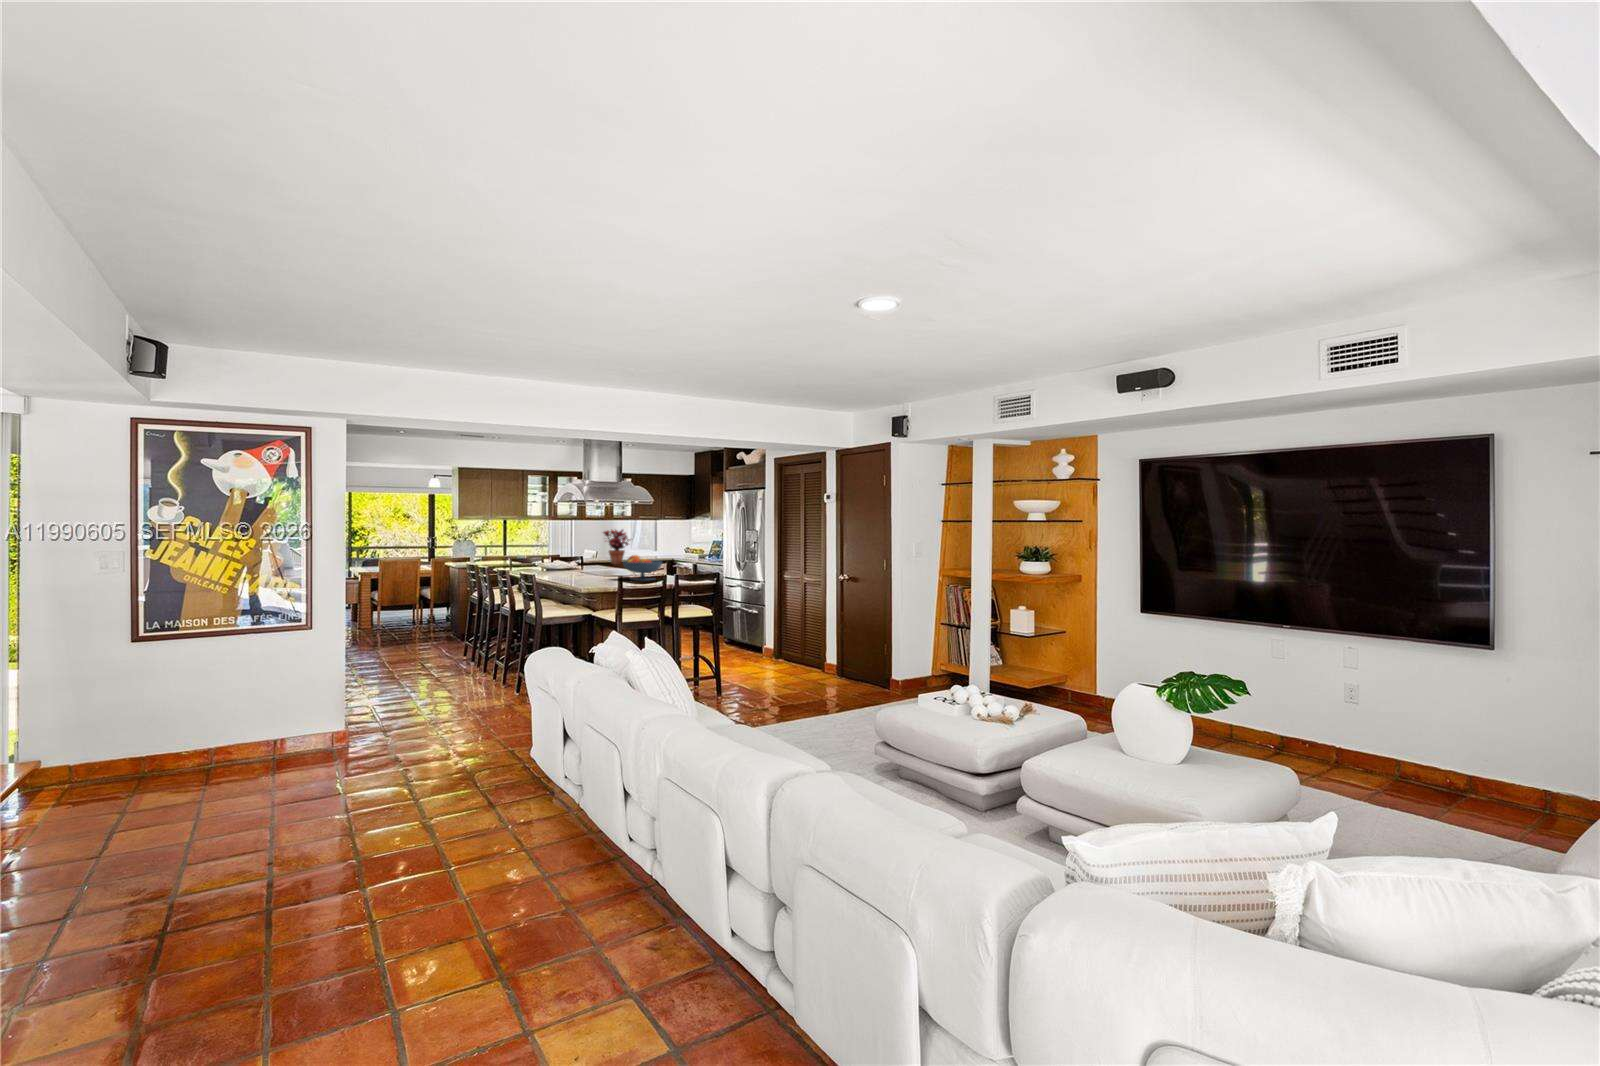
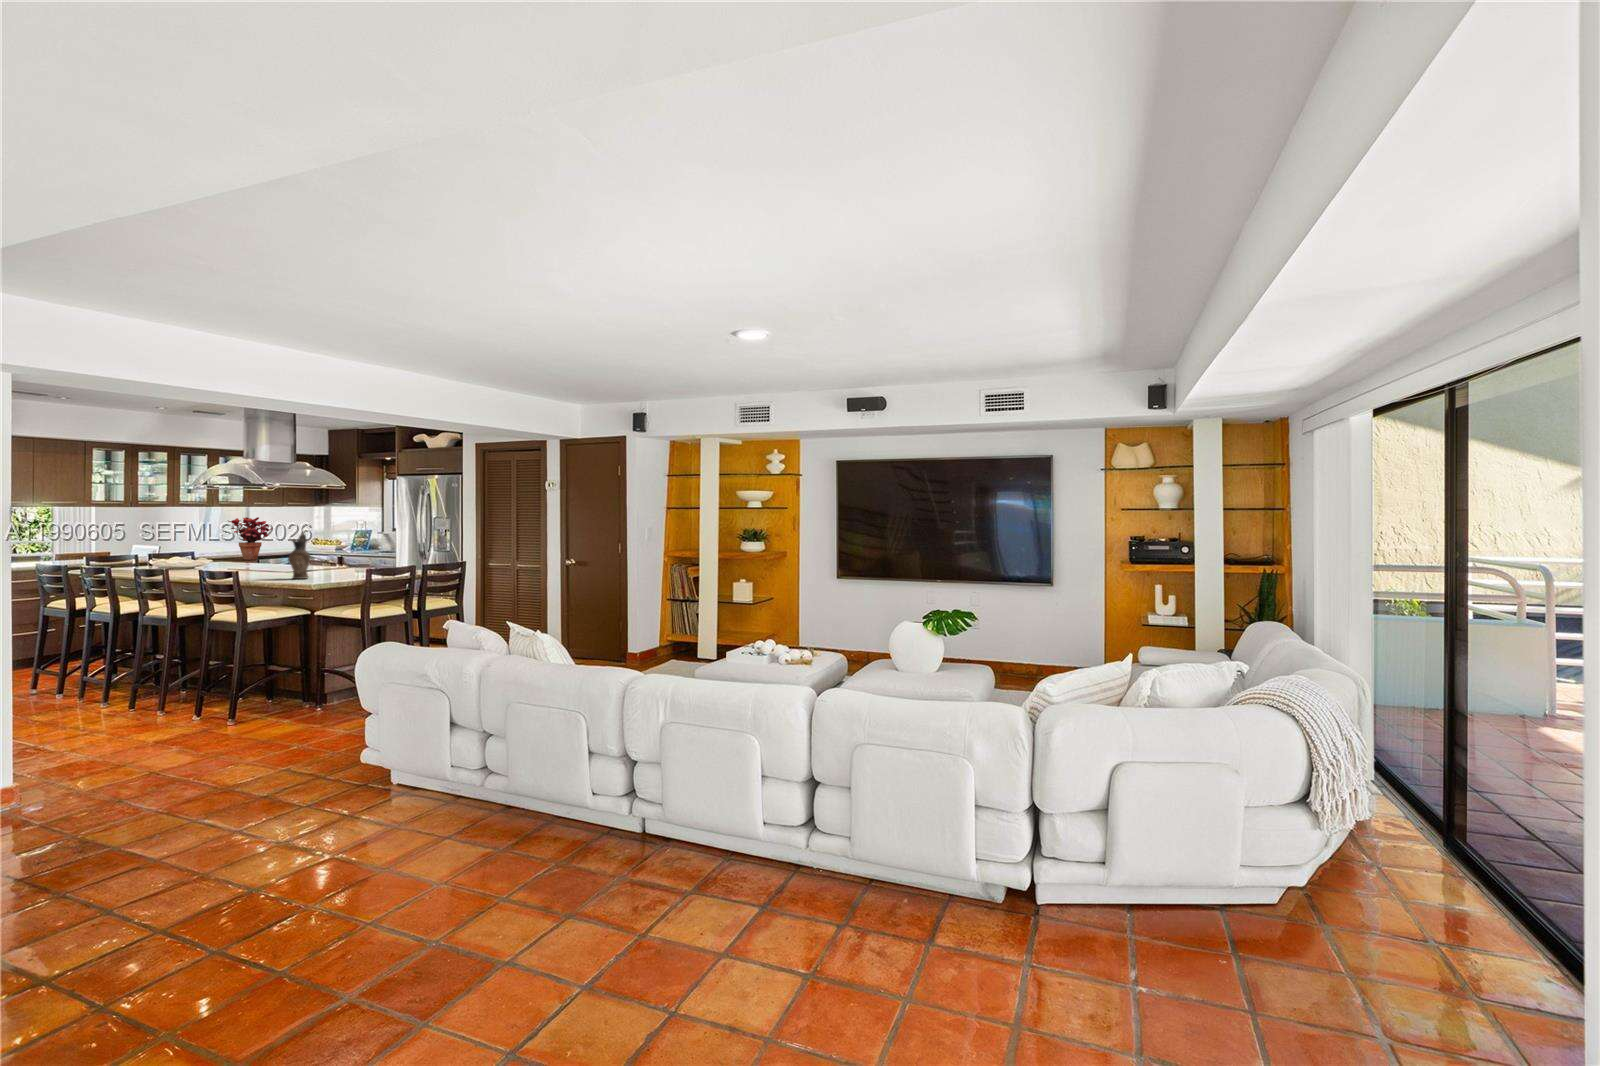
ceramic pitcher: none [572,543,590,583] -> present [288,534,310,579]
fruit bowl: present [623,555,662,581] -> none [335,546,384,574]

